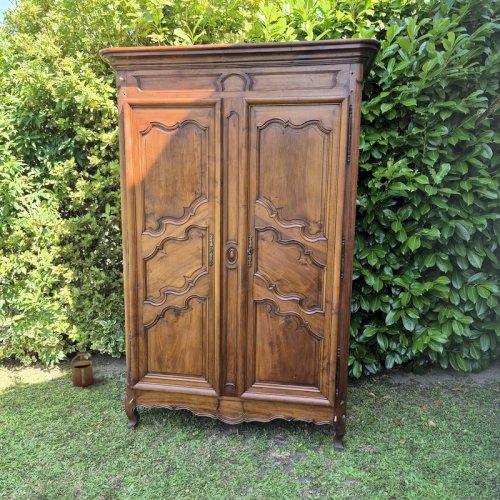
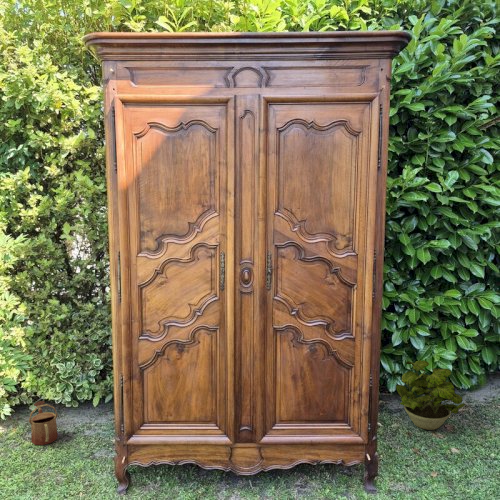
potted plant: none [387,340,447,404] -> present [396,360,466,430]

